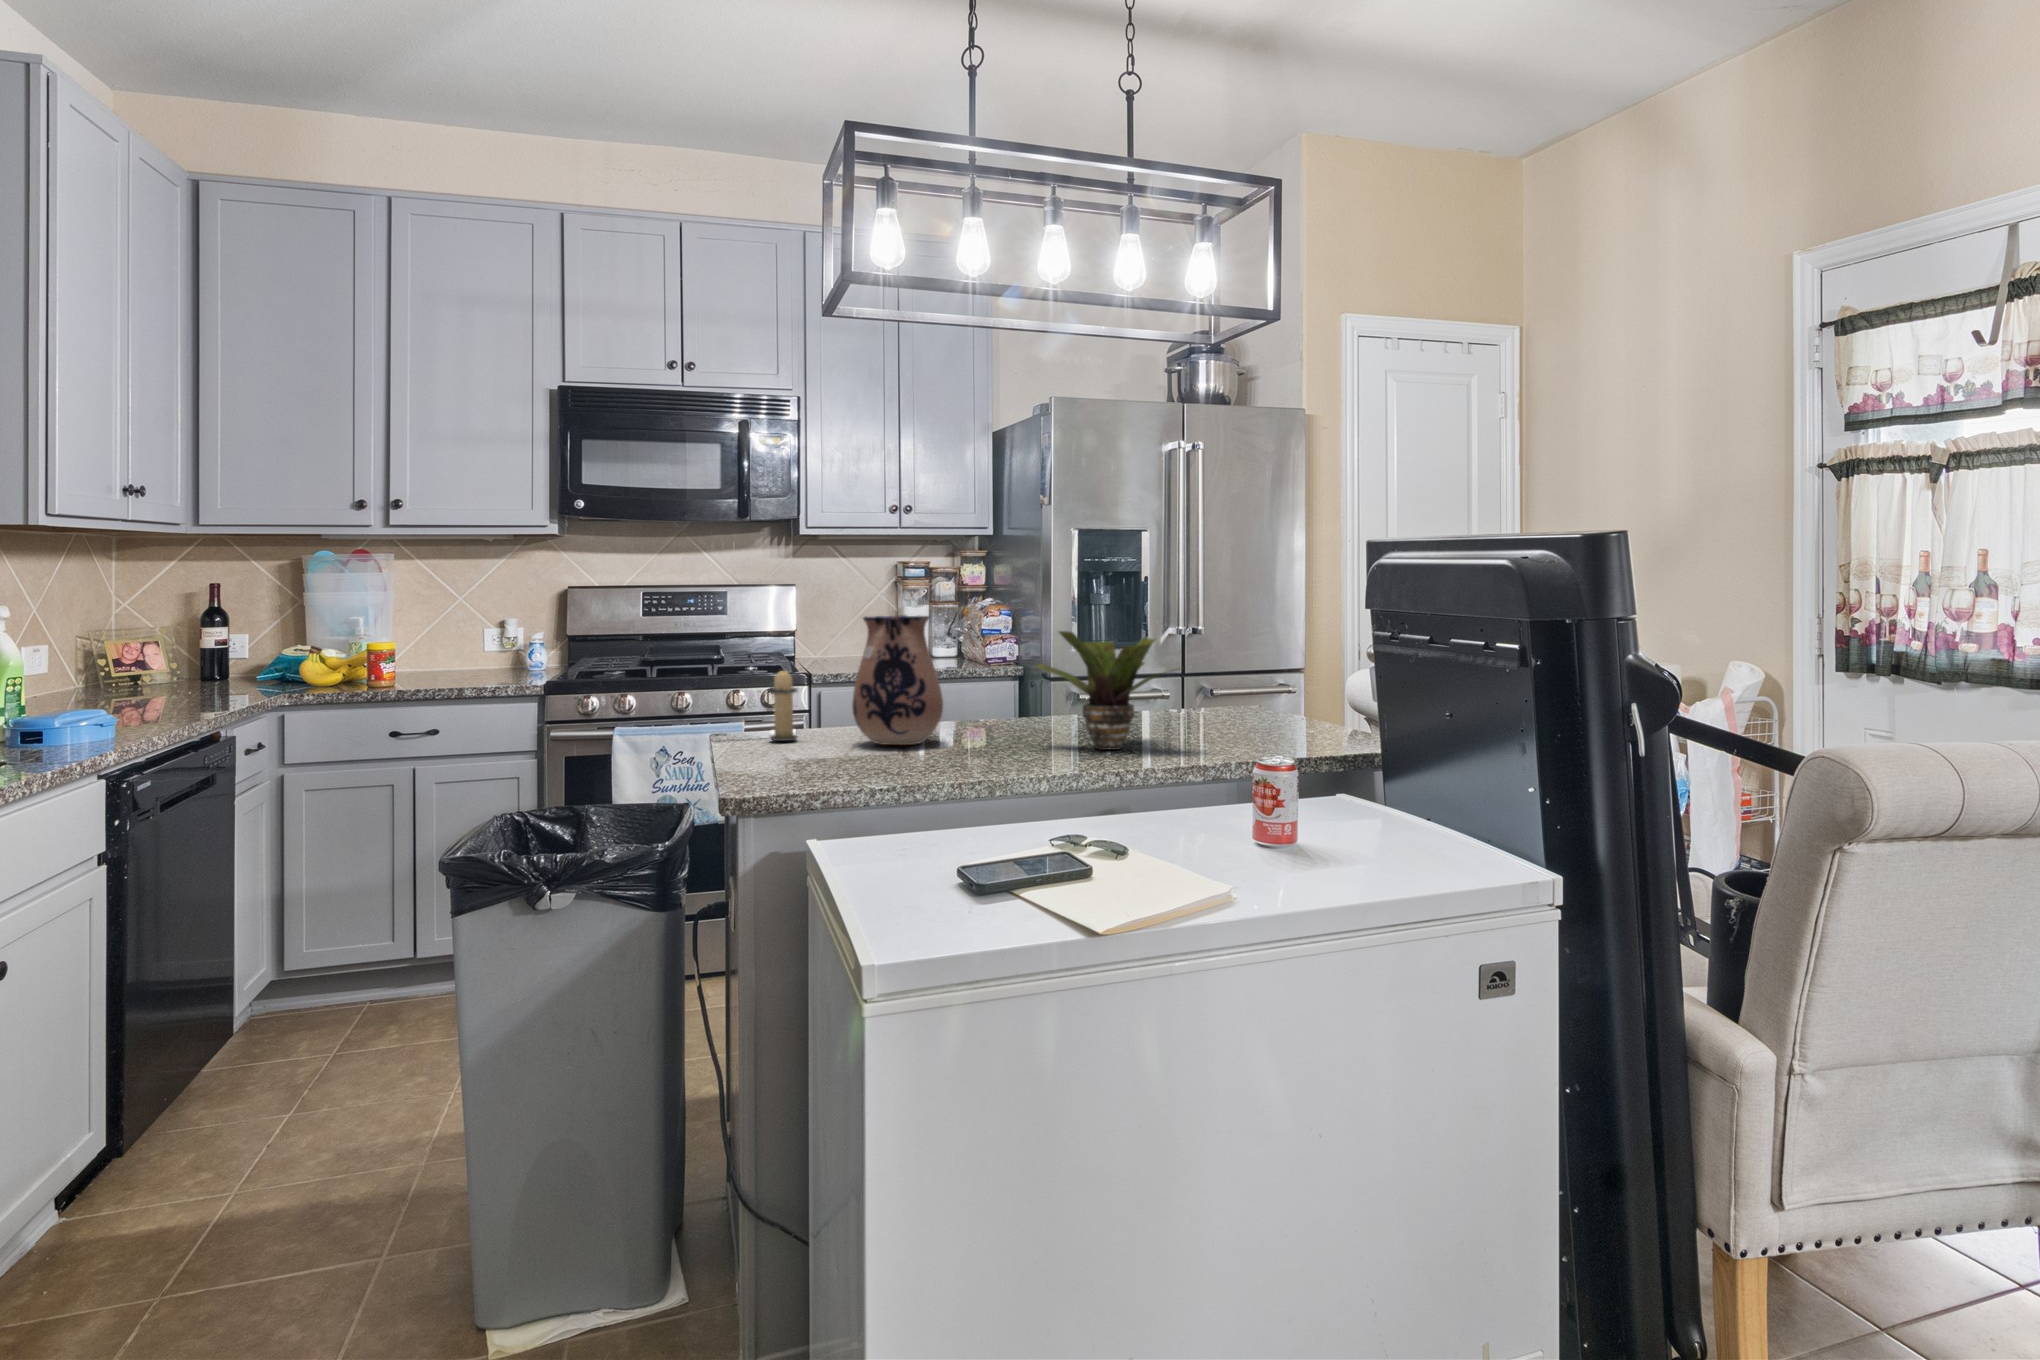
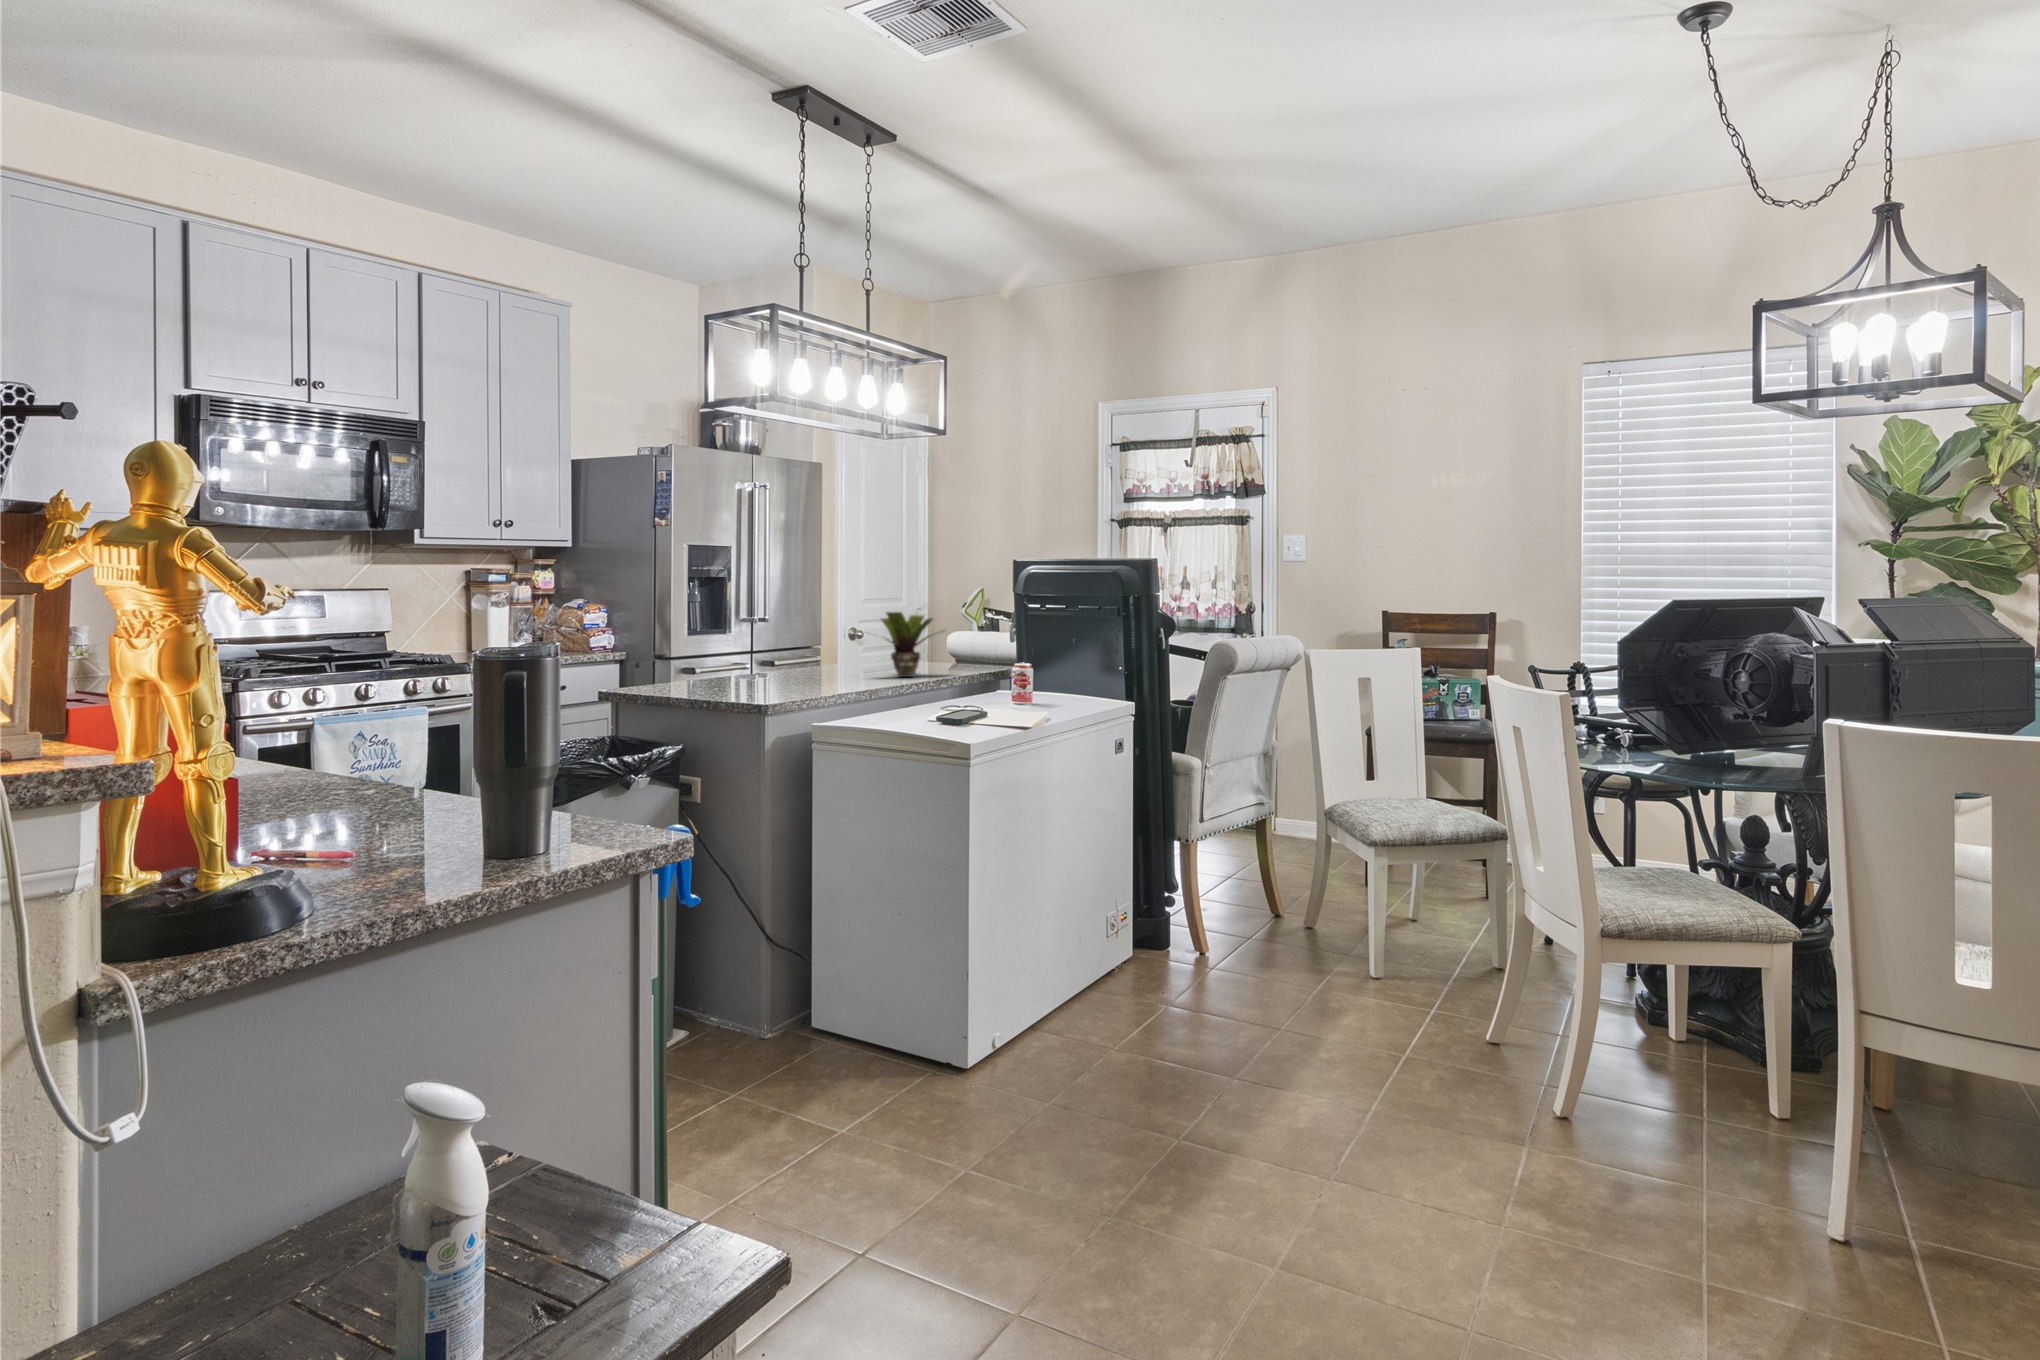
ceramic pitcher: present [852,615,943,745] -> none [759,605,816,684]
candle: present [769,671,798,741] -> none [700,639,725,688]

